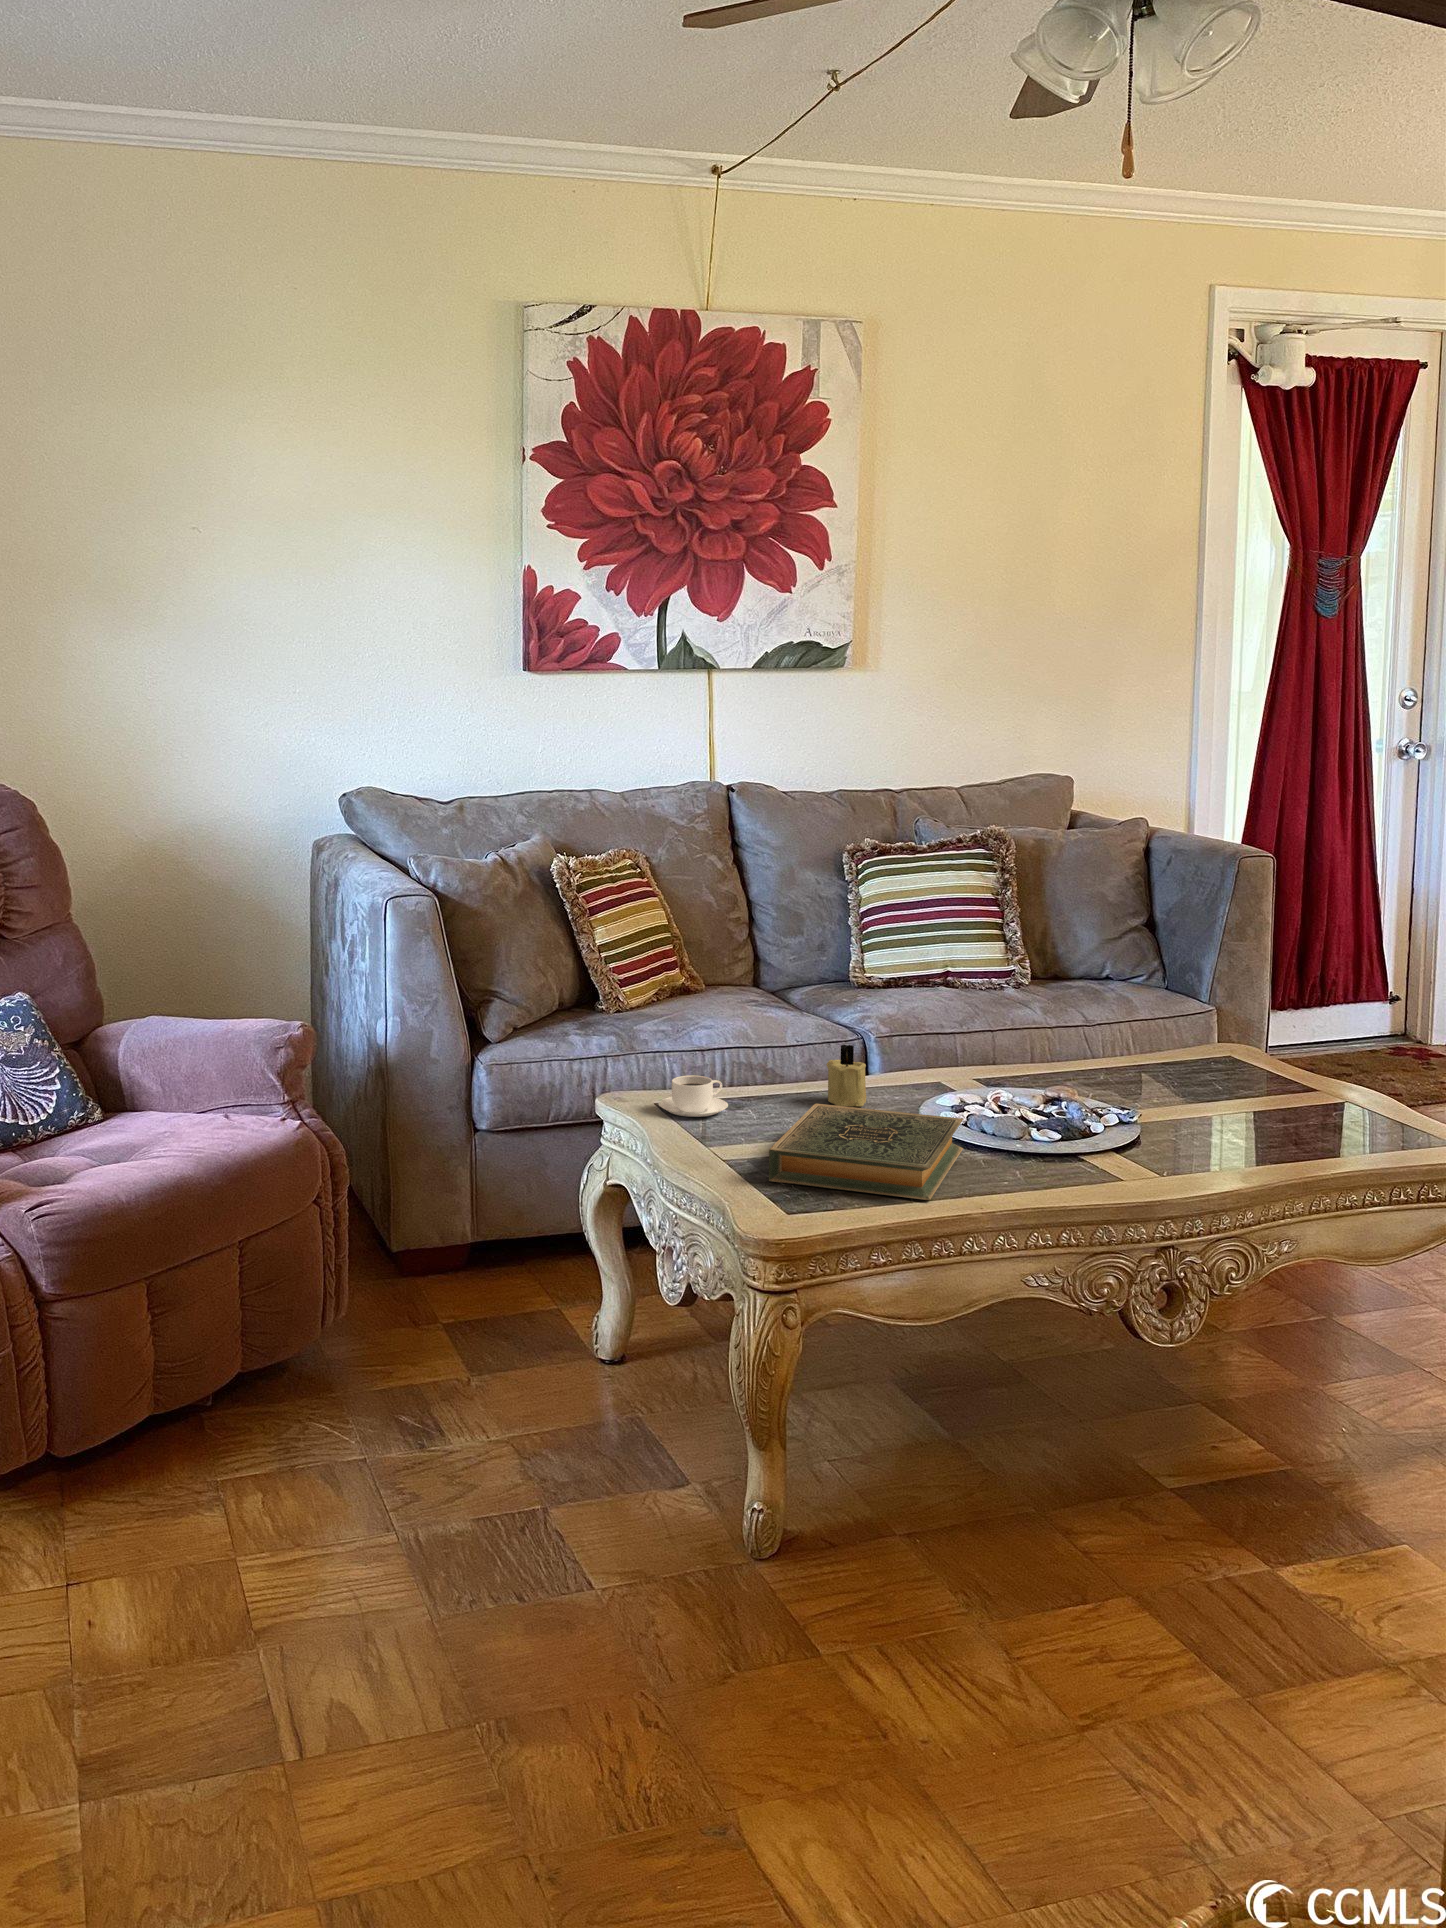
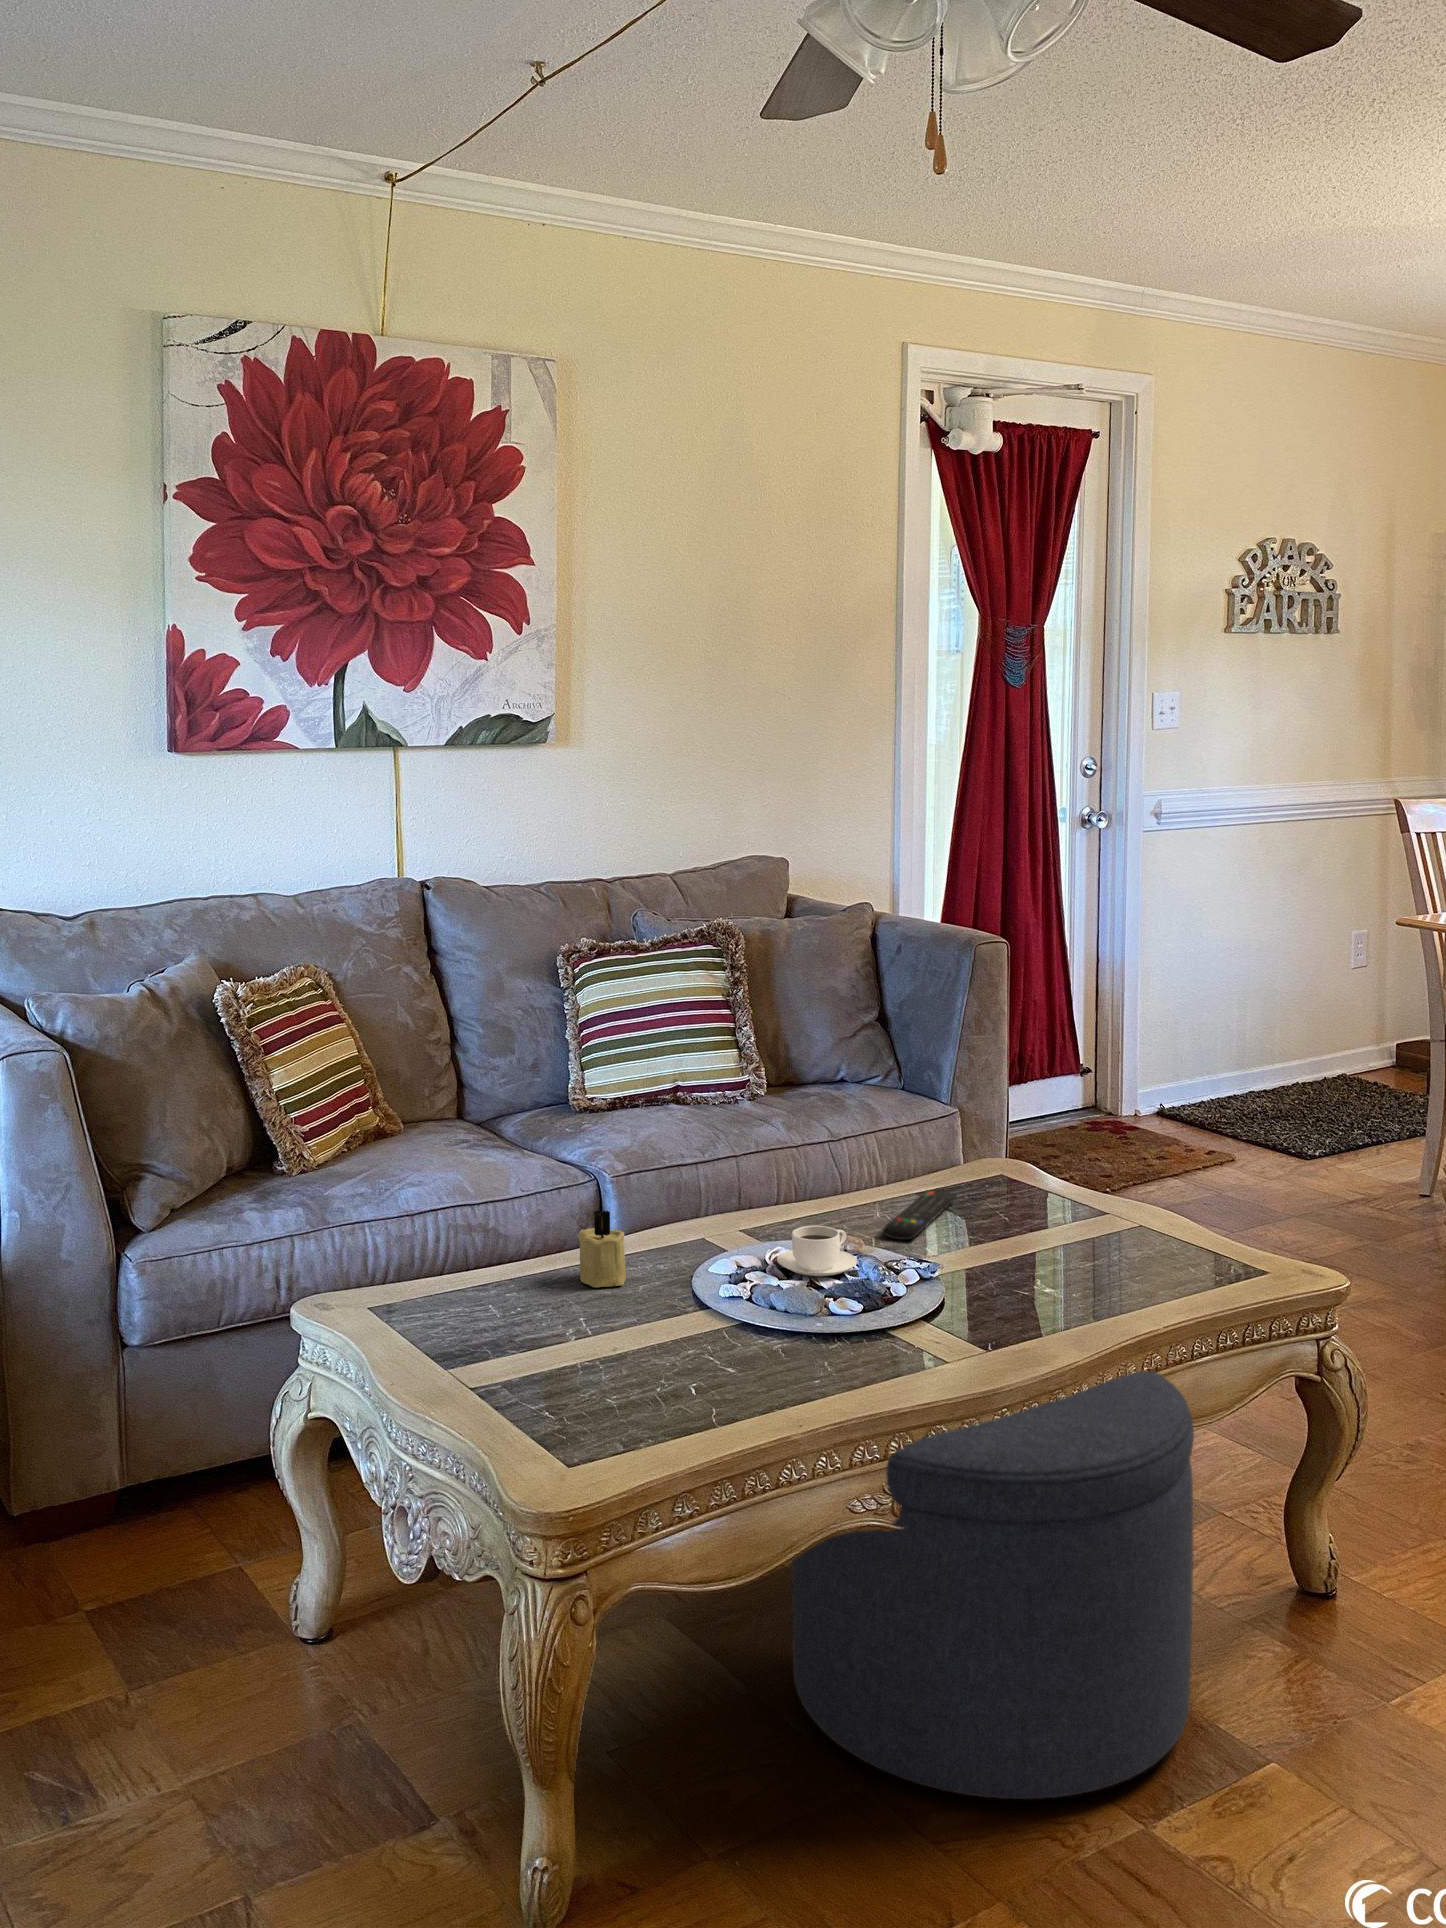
remote control: none [1098,1059,1177,1094] -> present [882,1191,957,1240]
coffee cup: present [659,1076,728,1117] -> present [777,1226,857,1276]
hardback book: present [769,1103,963,1200] -> none [534,1294,756,1422]
ottoman: none [987,1161,1341,1533] -> present [792,1372,1194,1799]

